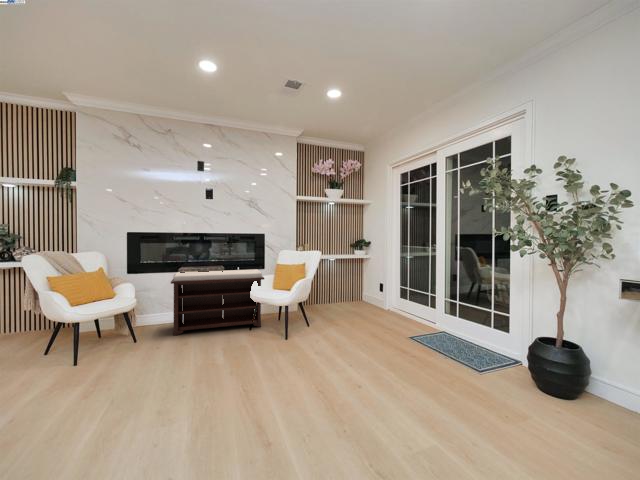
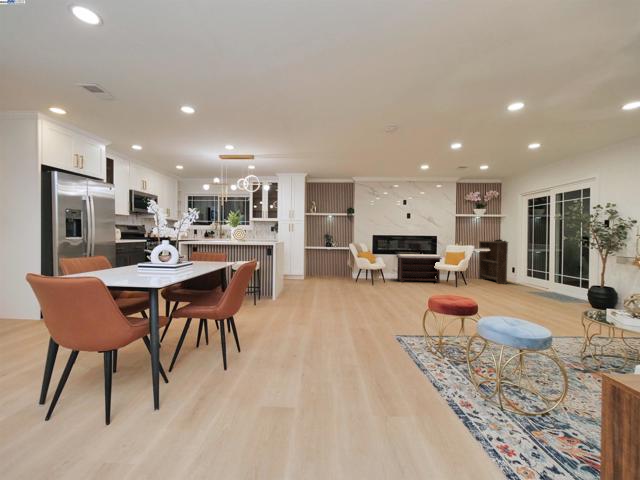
bookshelf: none [333,242,376,315] -> present [479,241,508,284]

